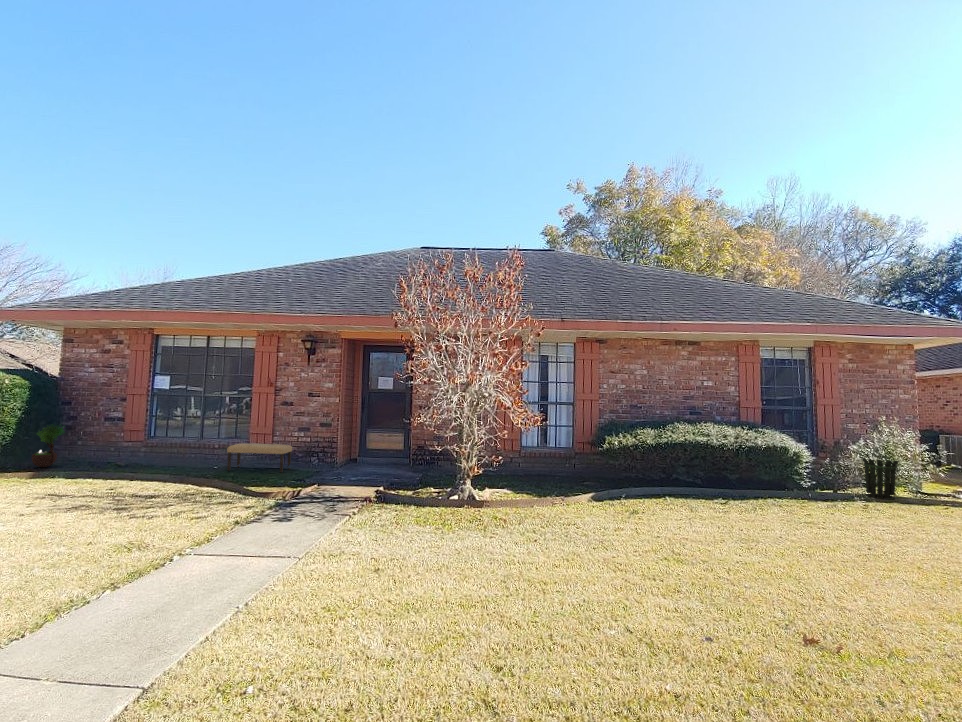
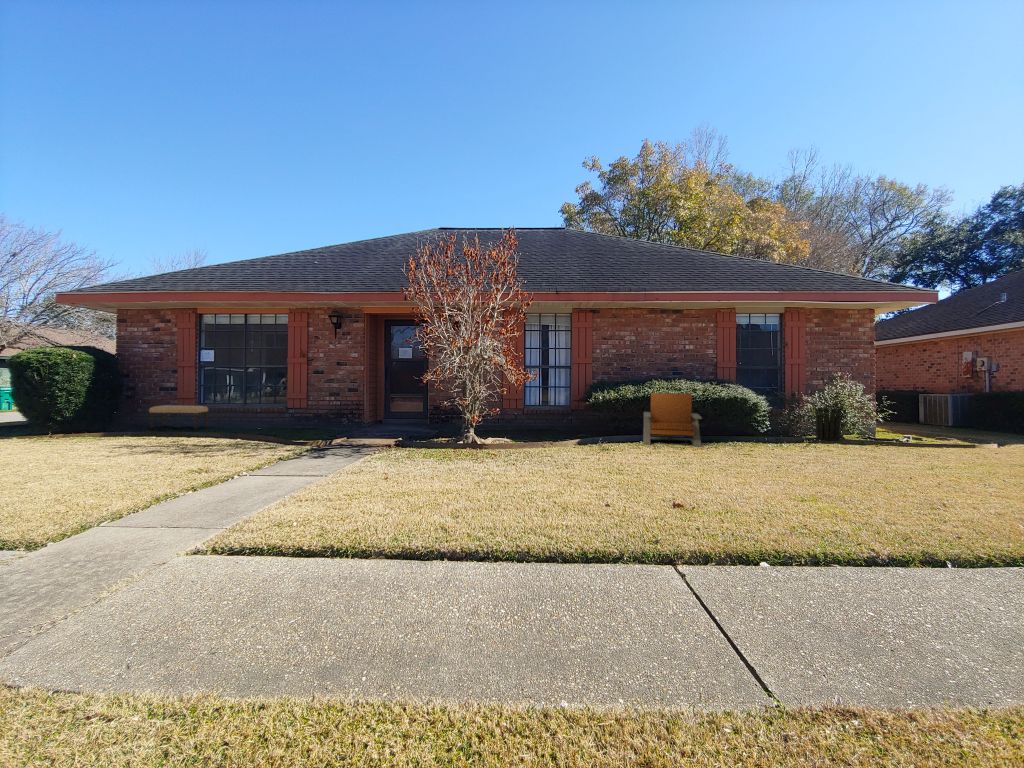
potted tree: present [32,426,63,467] -> none [101,391,129,429]
lounge chair: none [665,439,741,507] -> present [643,393,702,447]
bench: present [227,443,292,472] -> present [149,405,208,429]

